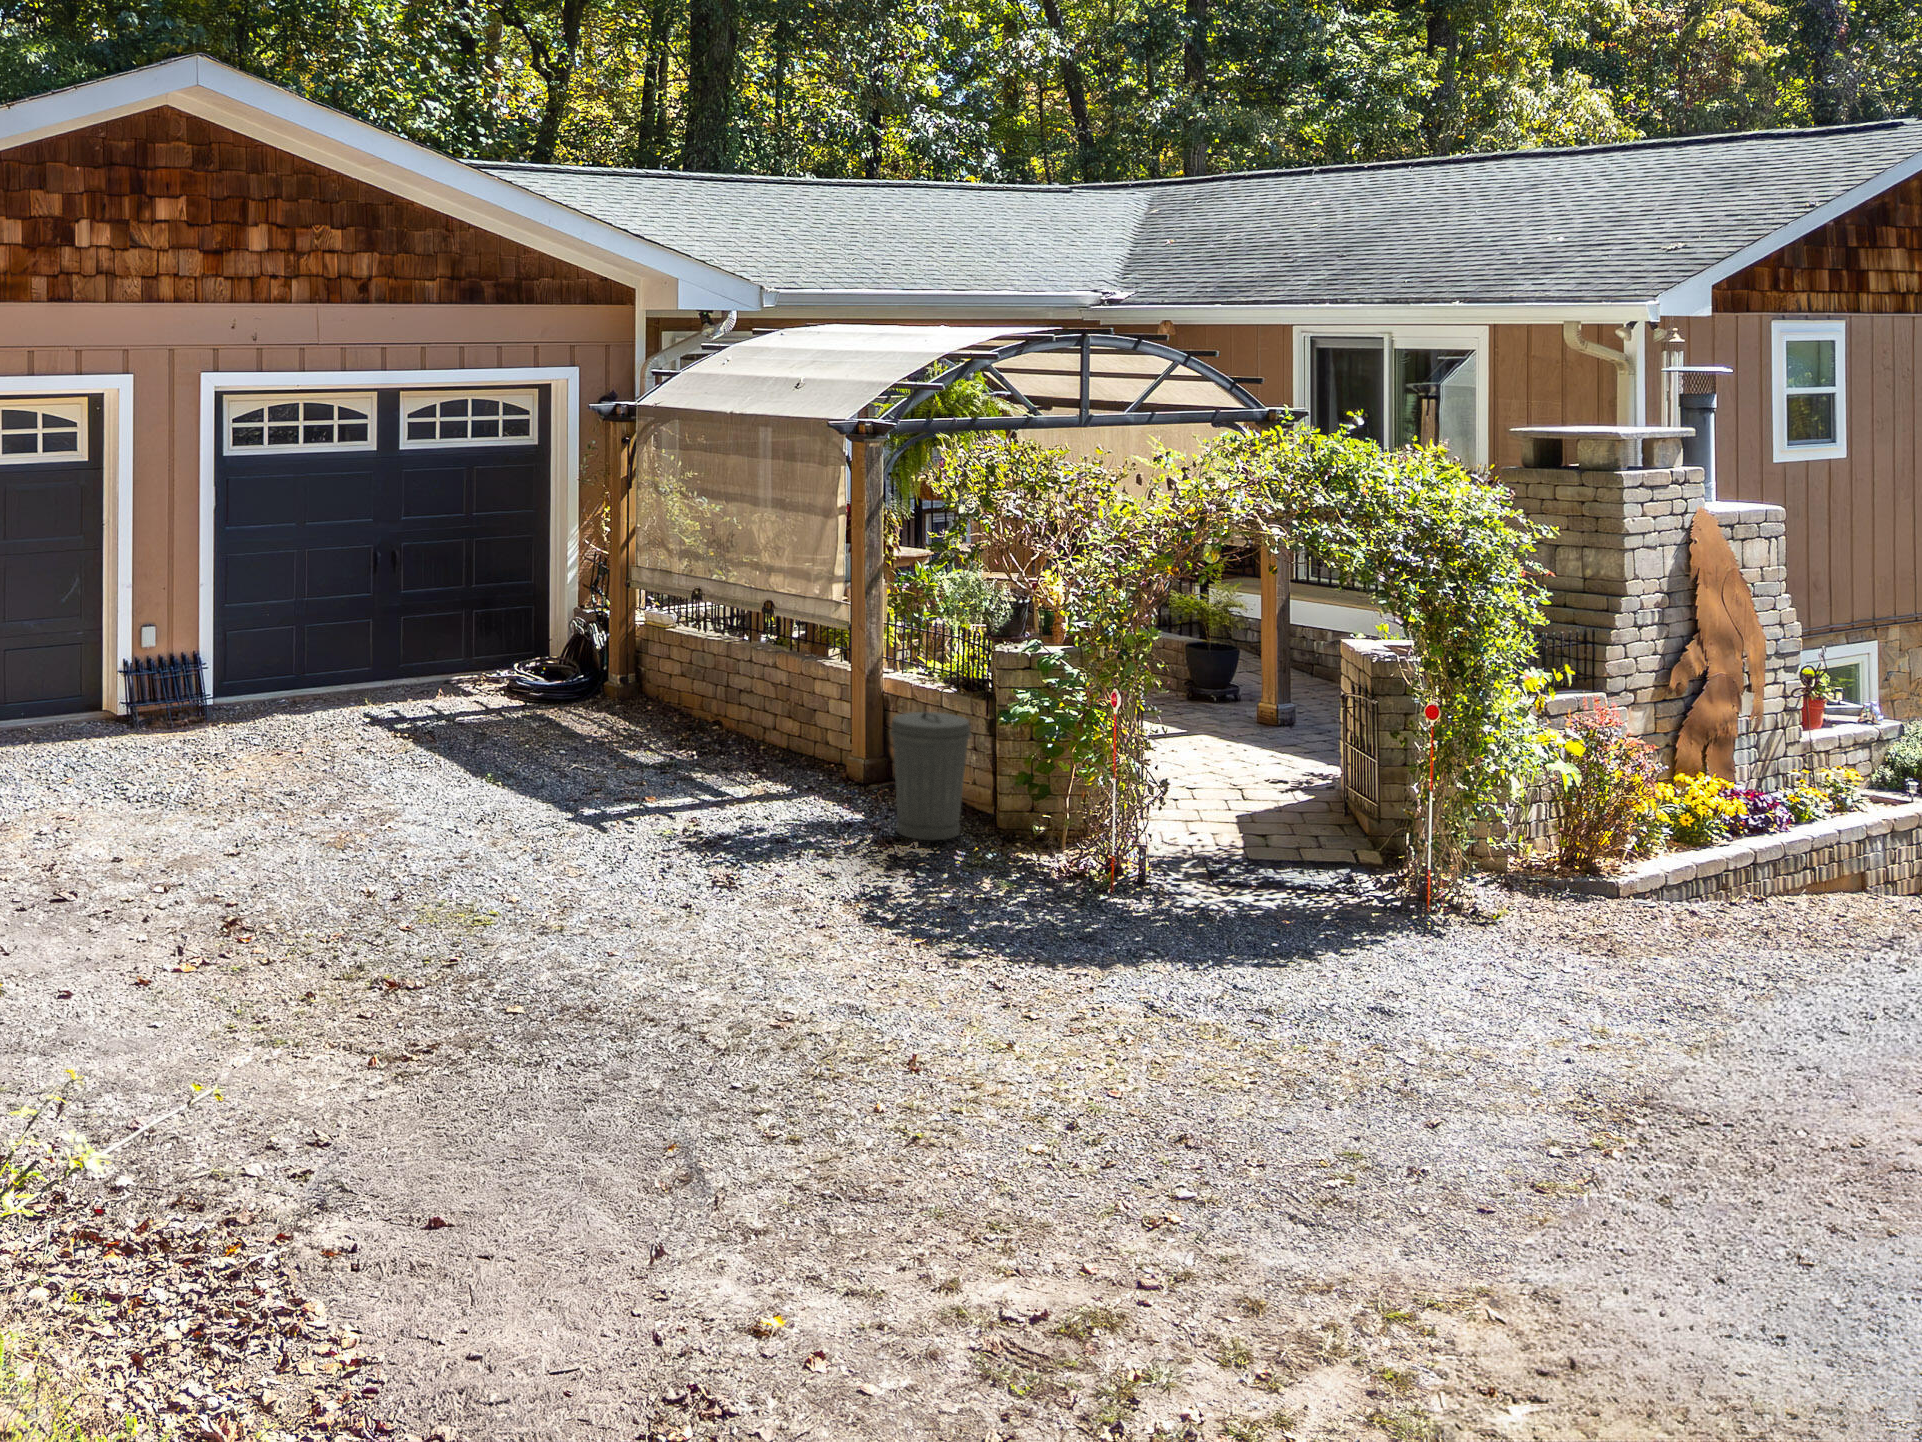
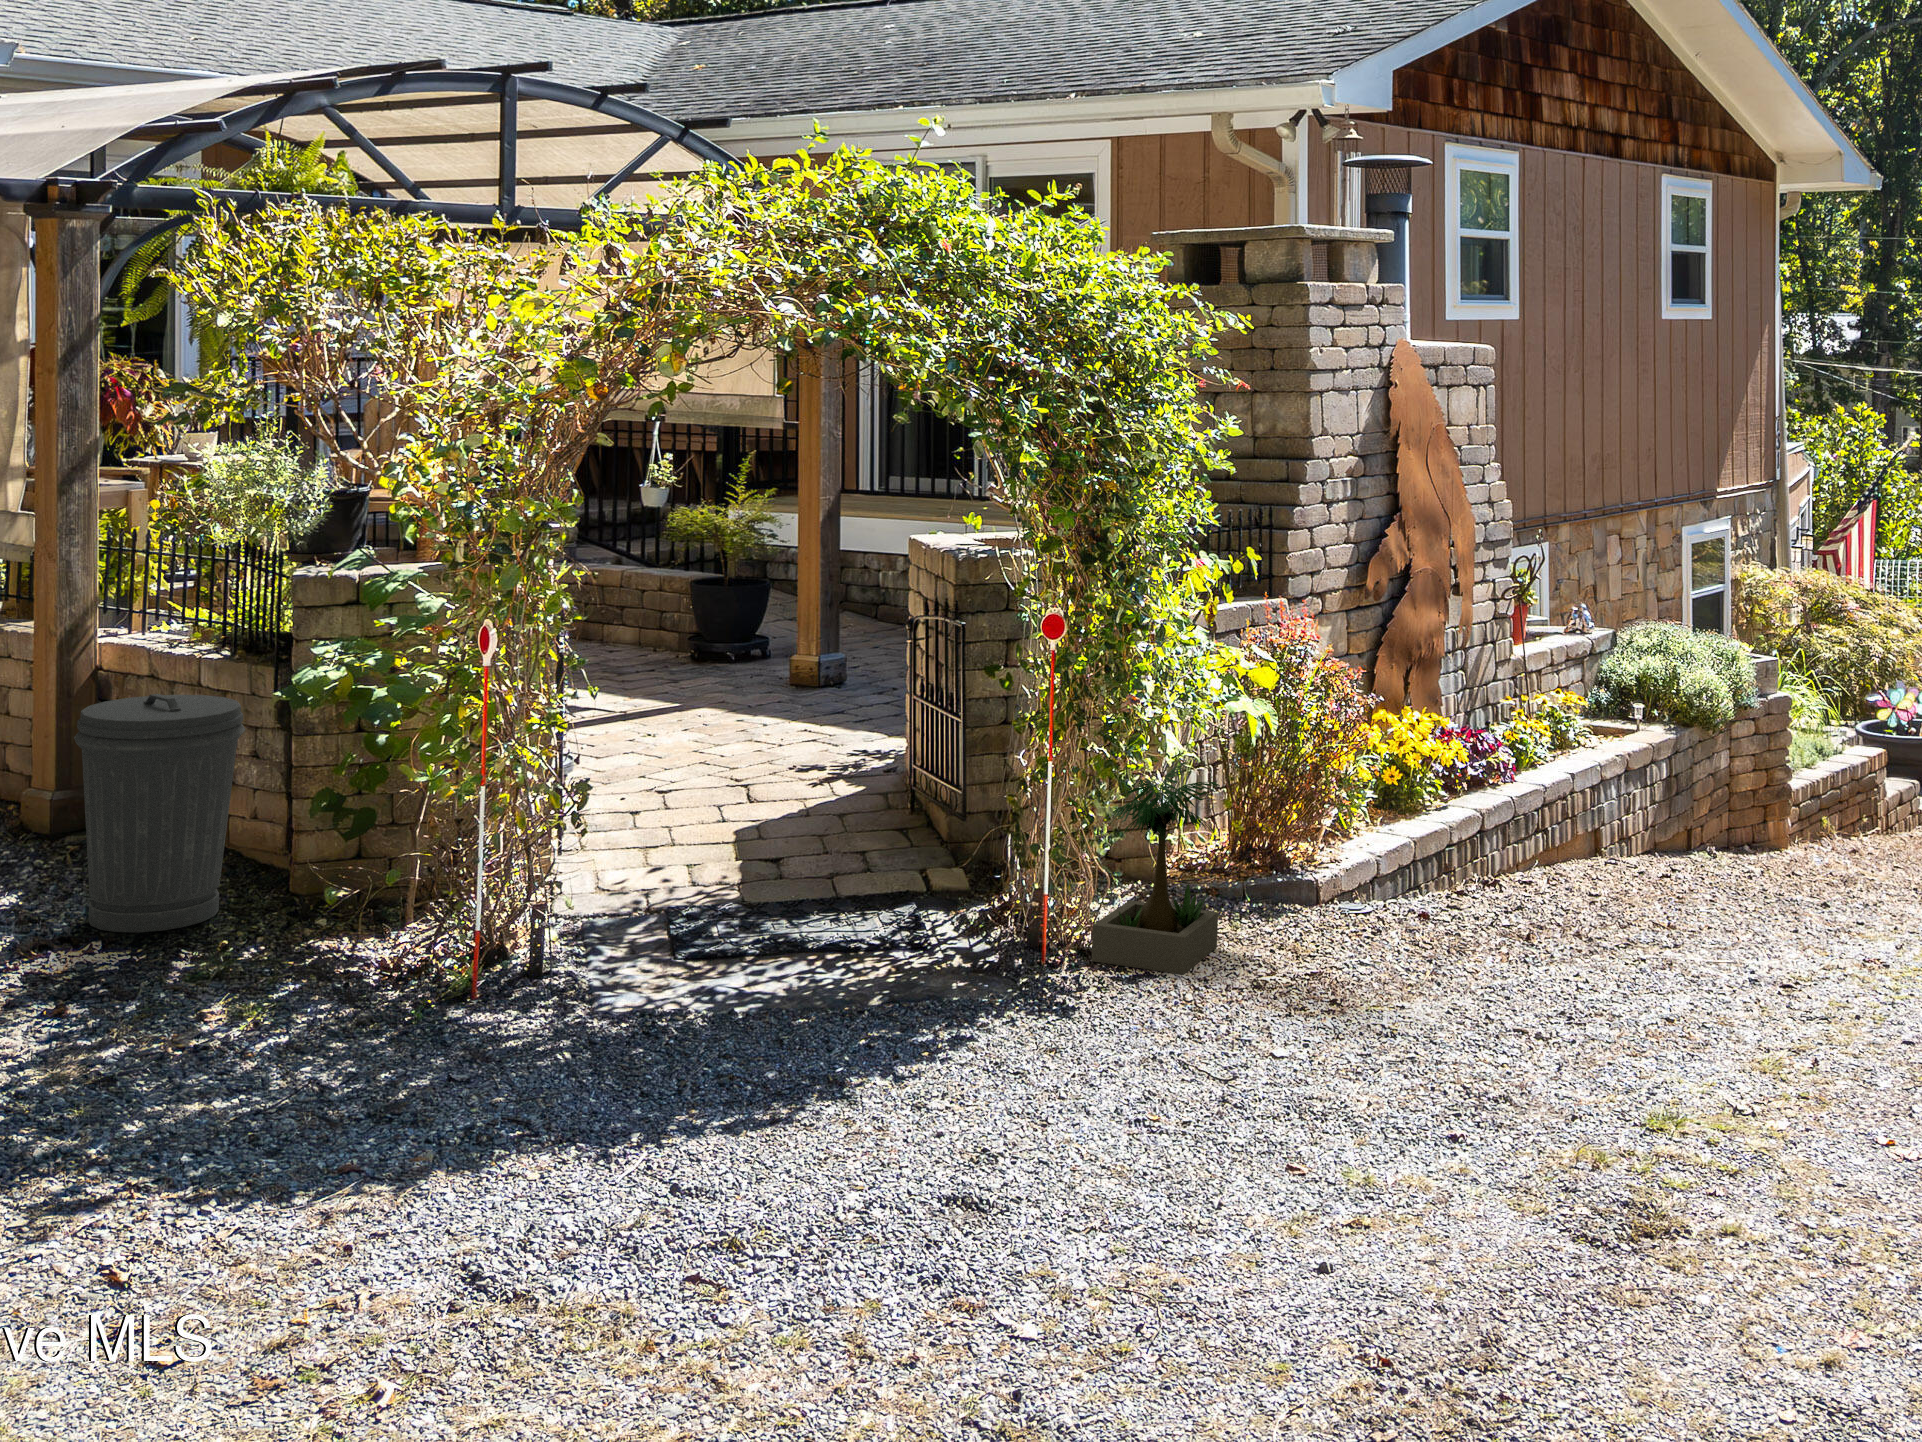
potted plant: none [1458,796,1552,927] -> present [1091,762,1220,974]

